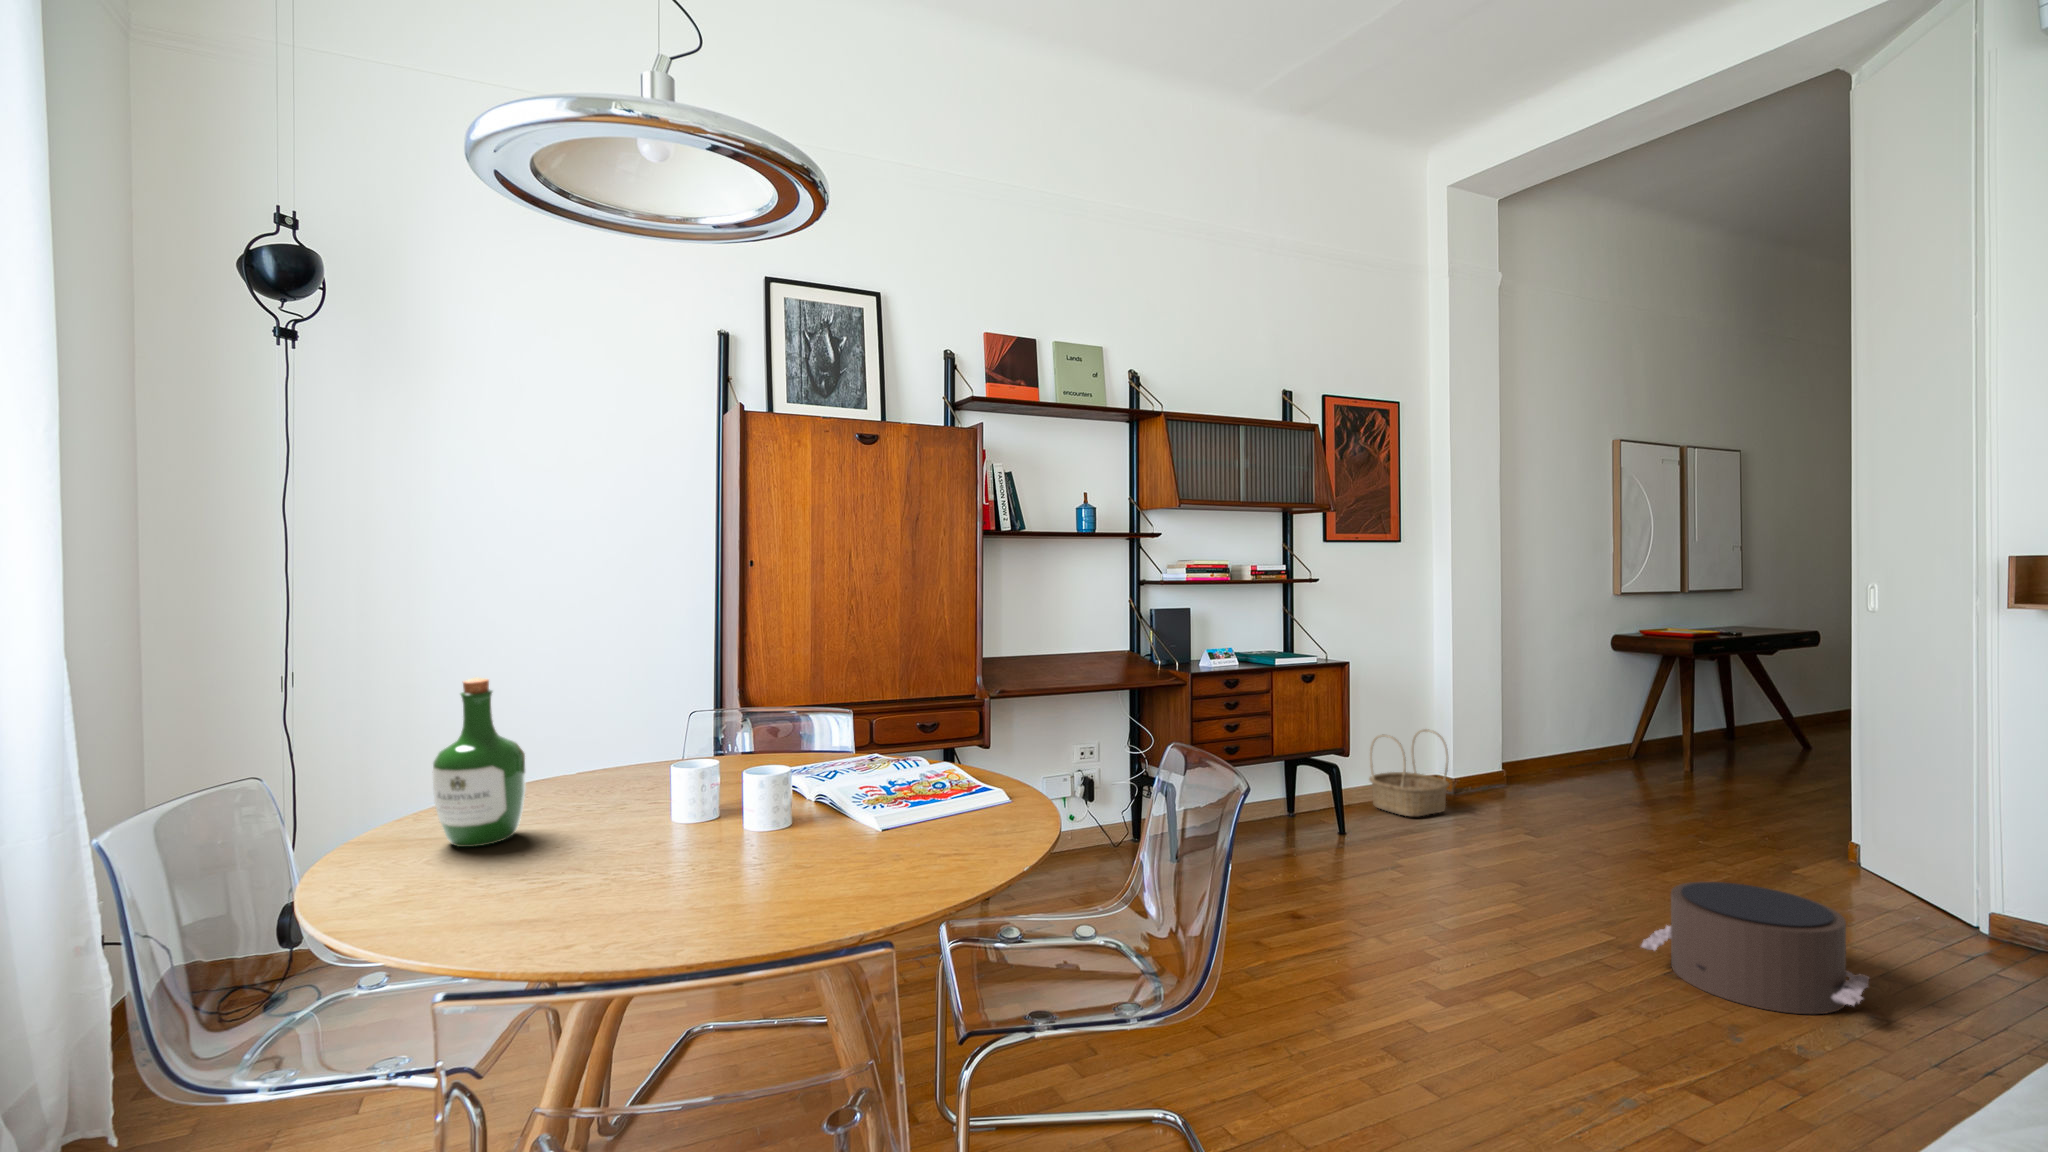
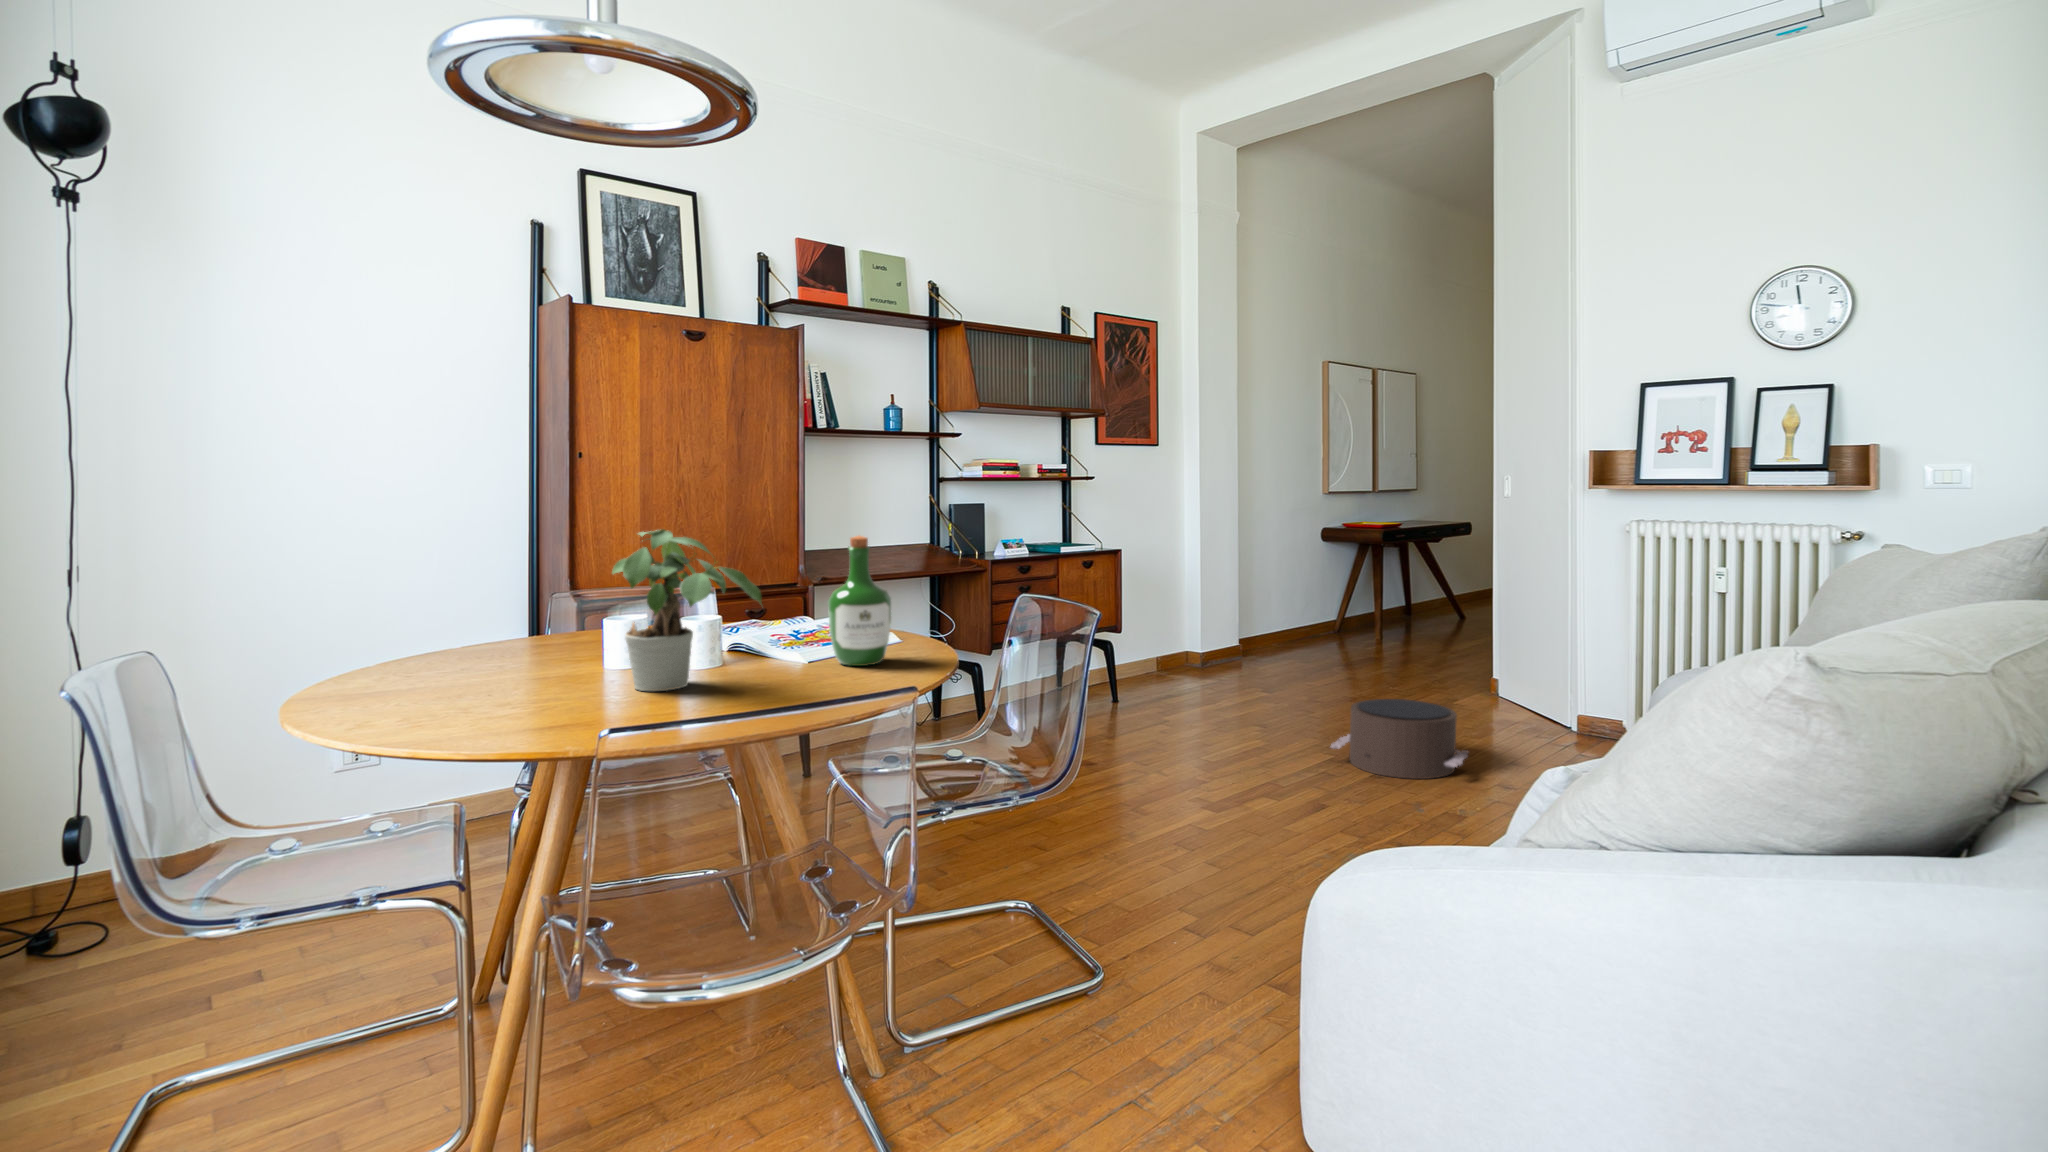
wine bottle: present [432,677,526,847] -> present [828,536,891,666]
potted plant: none [565,679,756,901] -> present [612,529,761,691]
basket: present [1369,729,1449,816] -> none [1131,609,1196,681]

